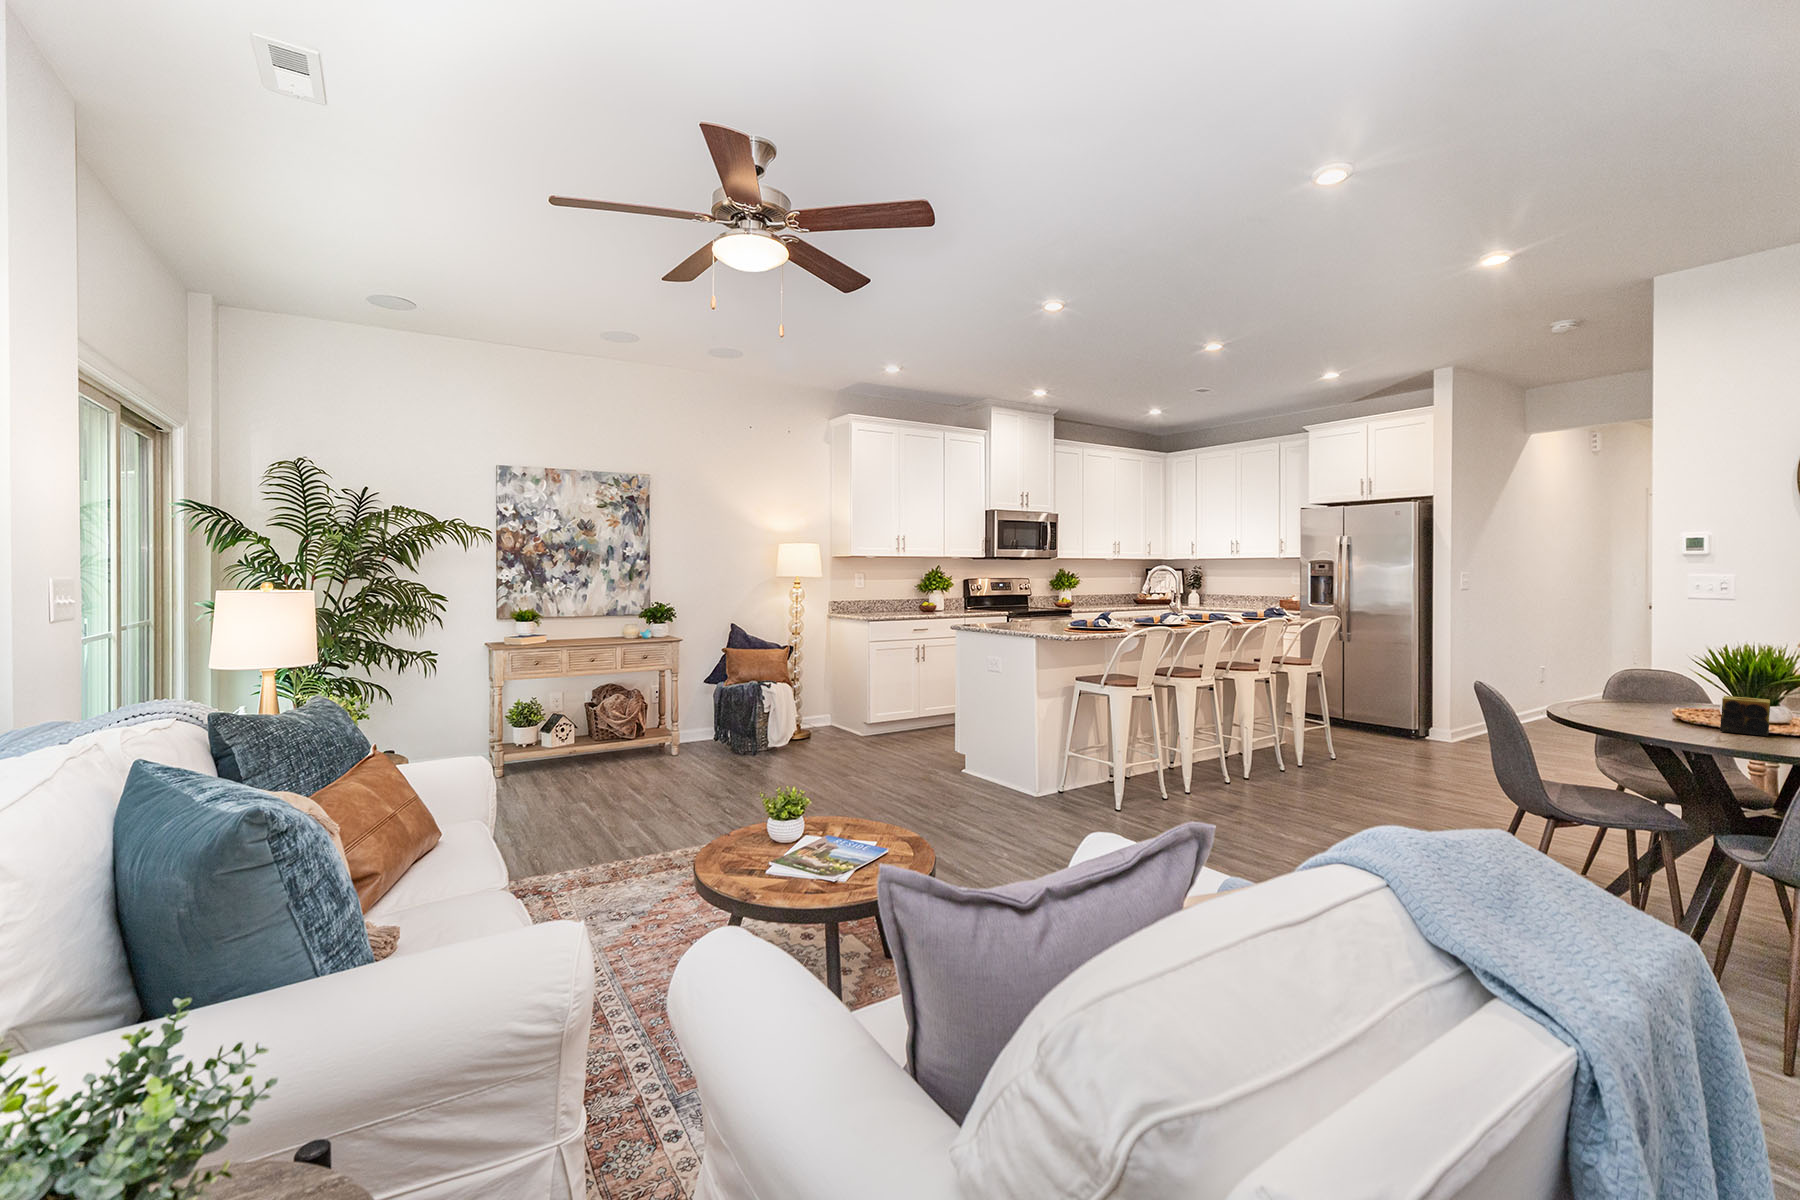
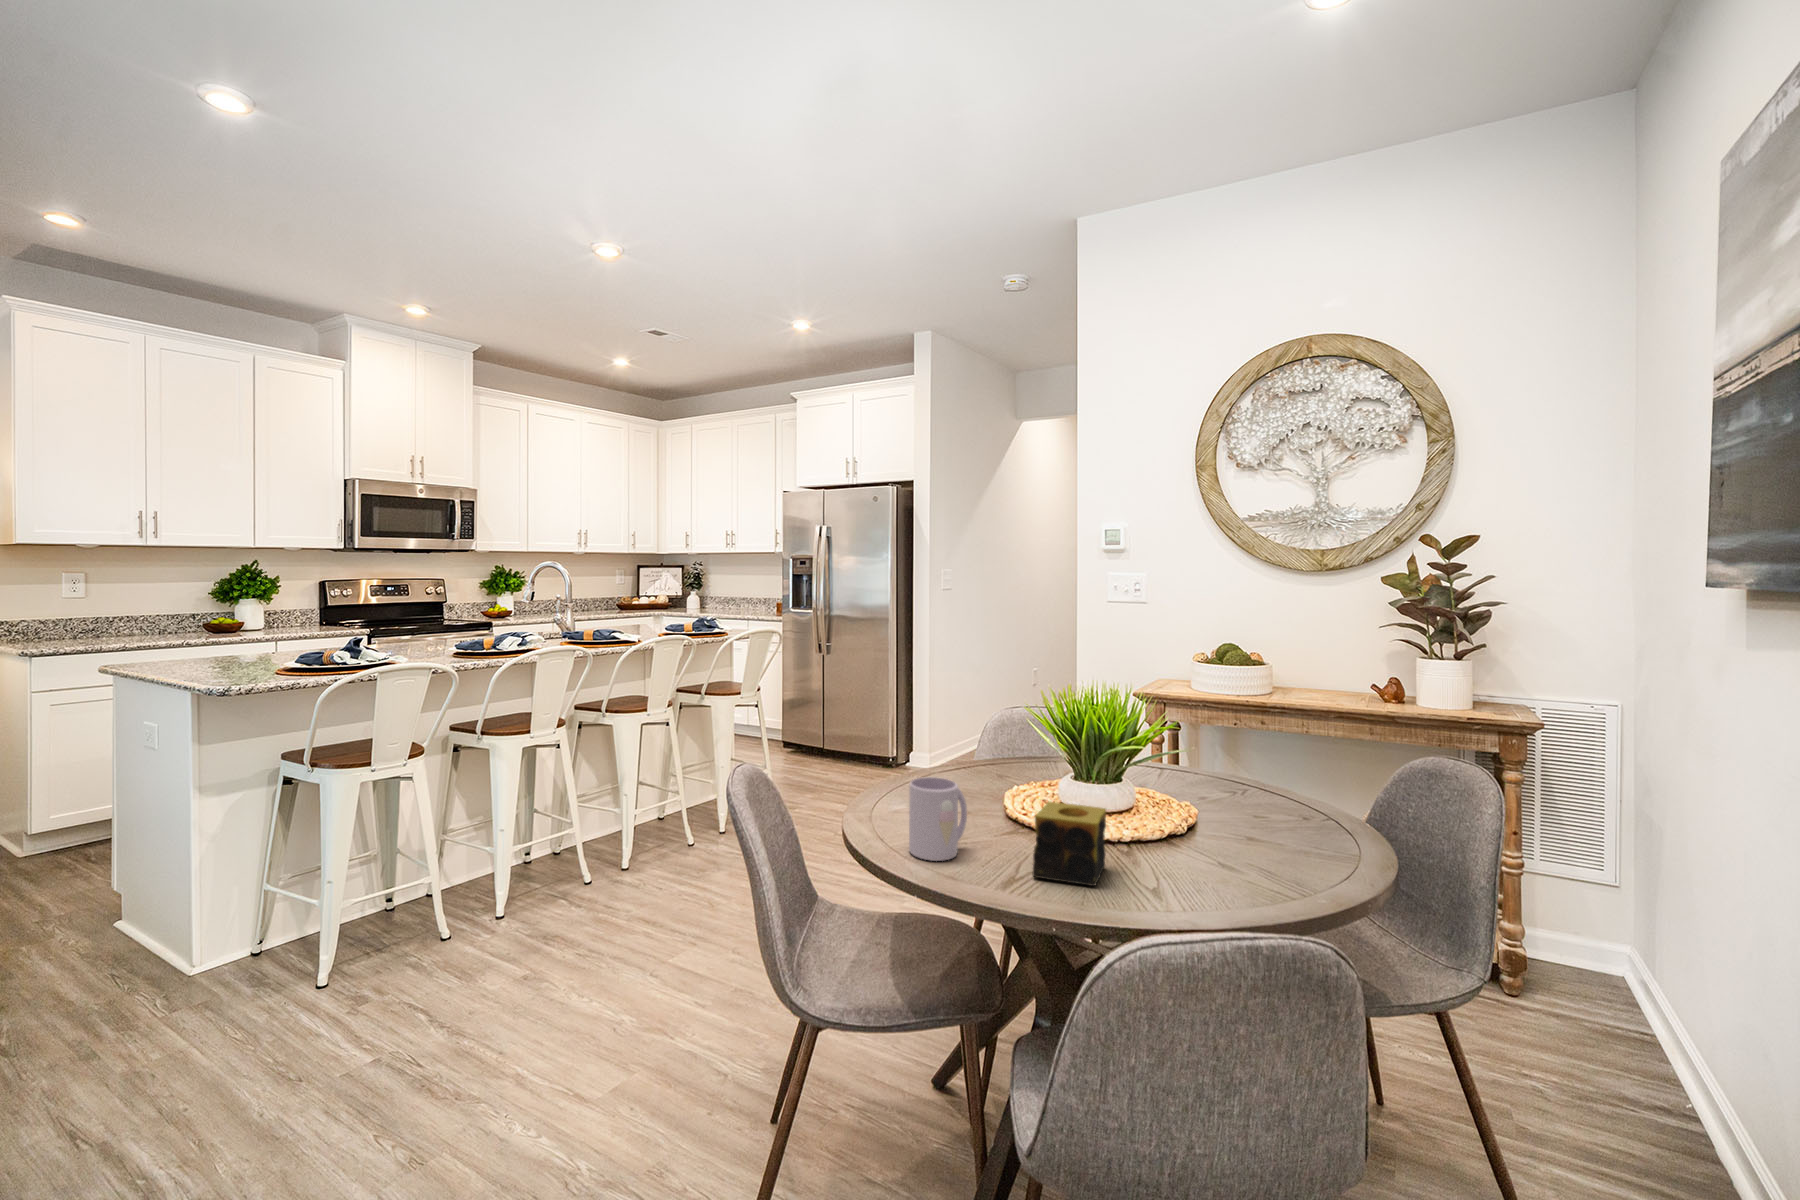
mug: none [1620,682,1660,724] -> present [909,777,967,861]

